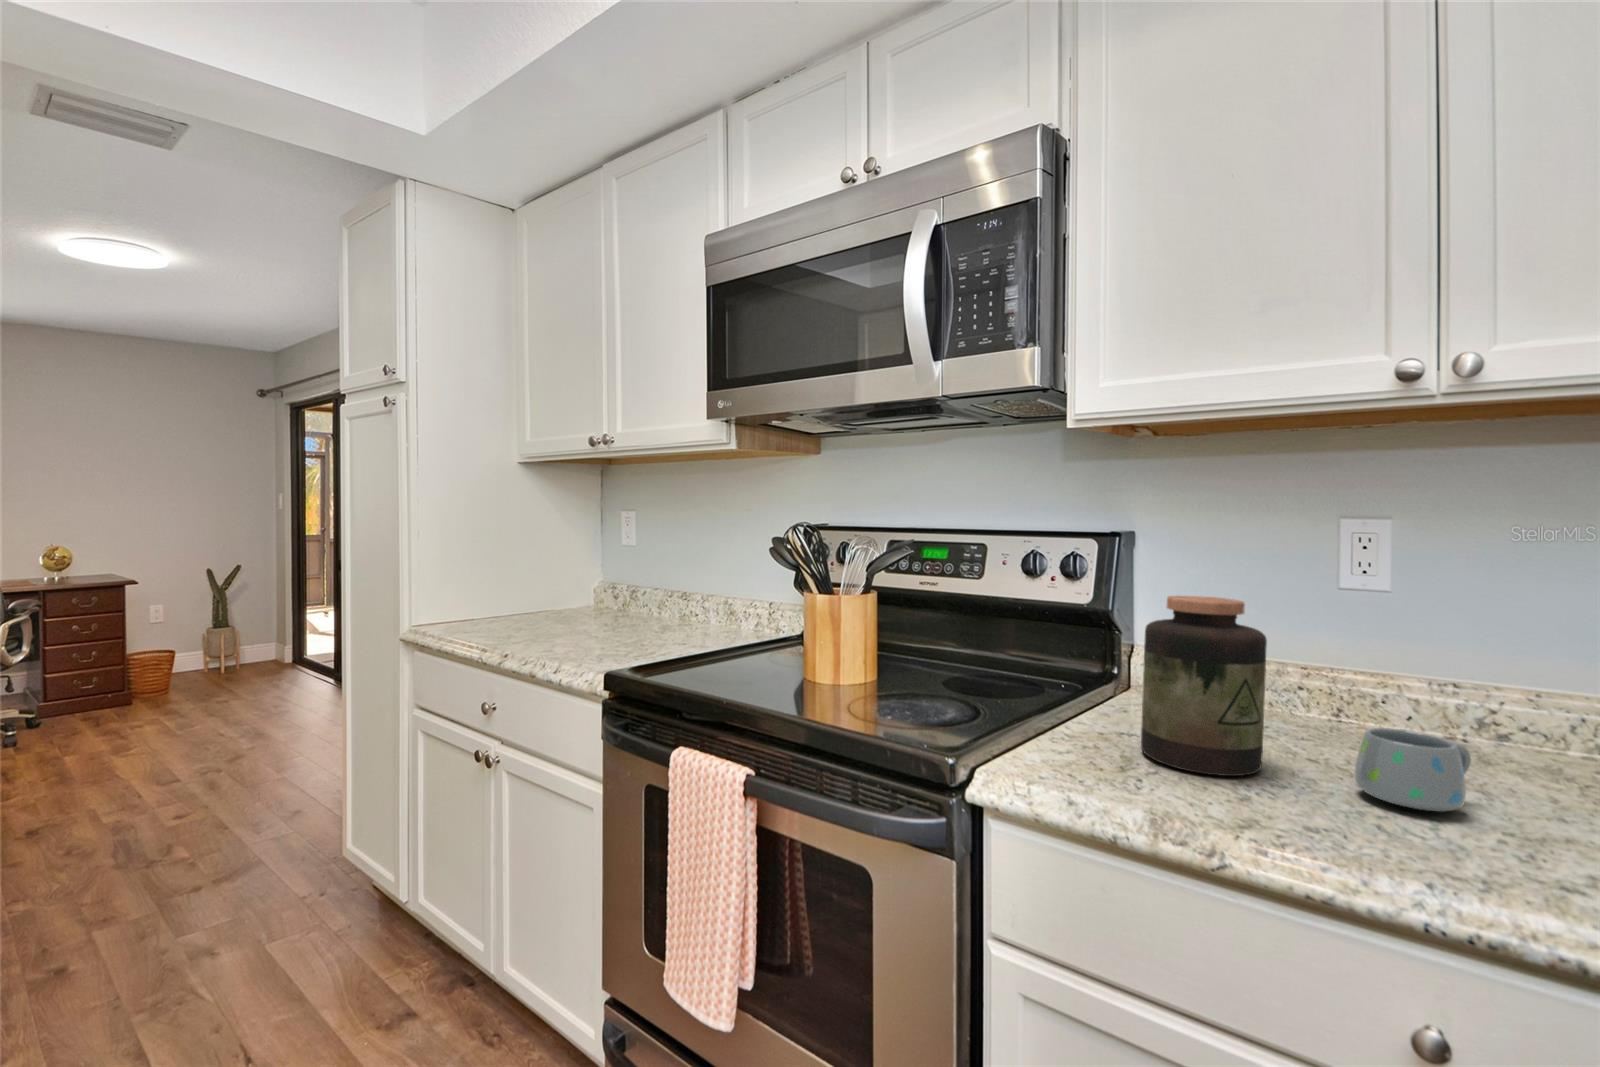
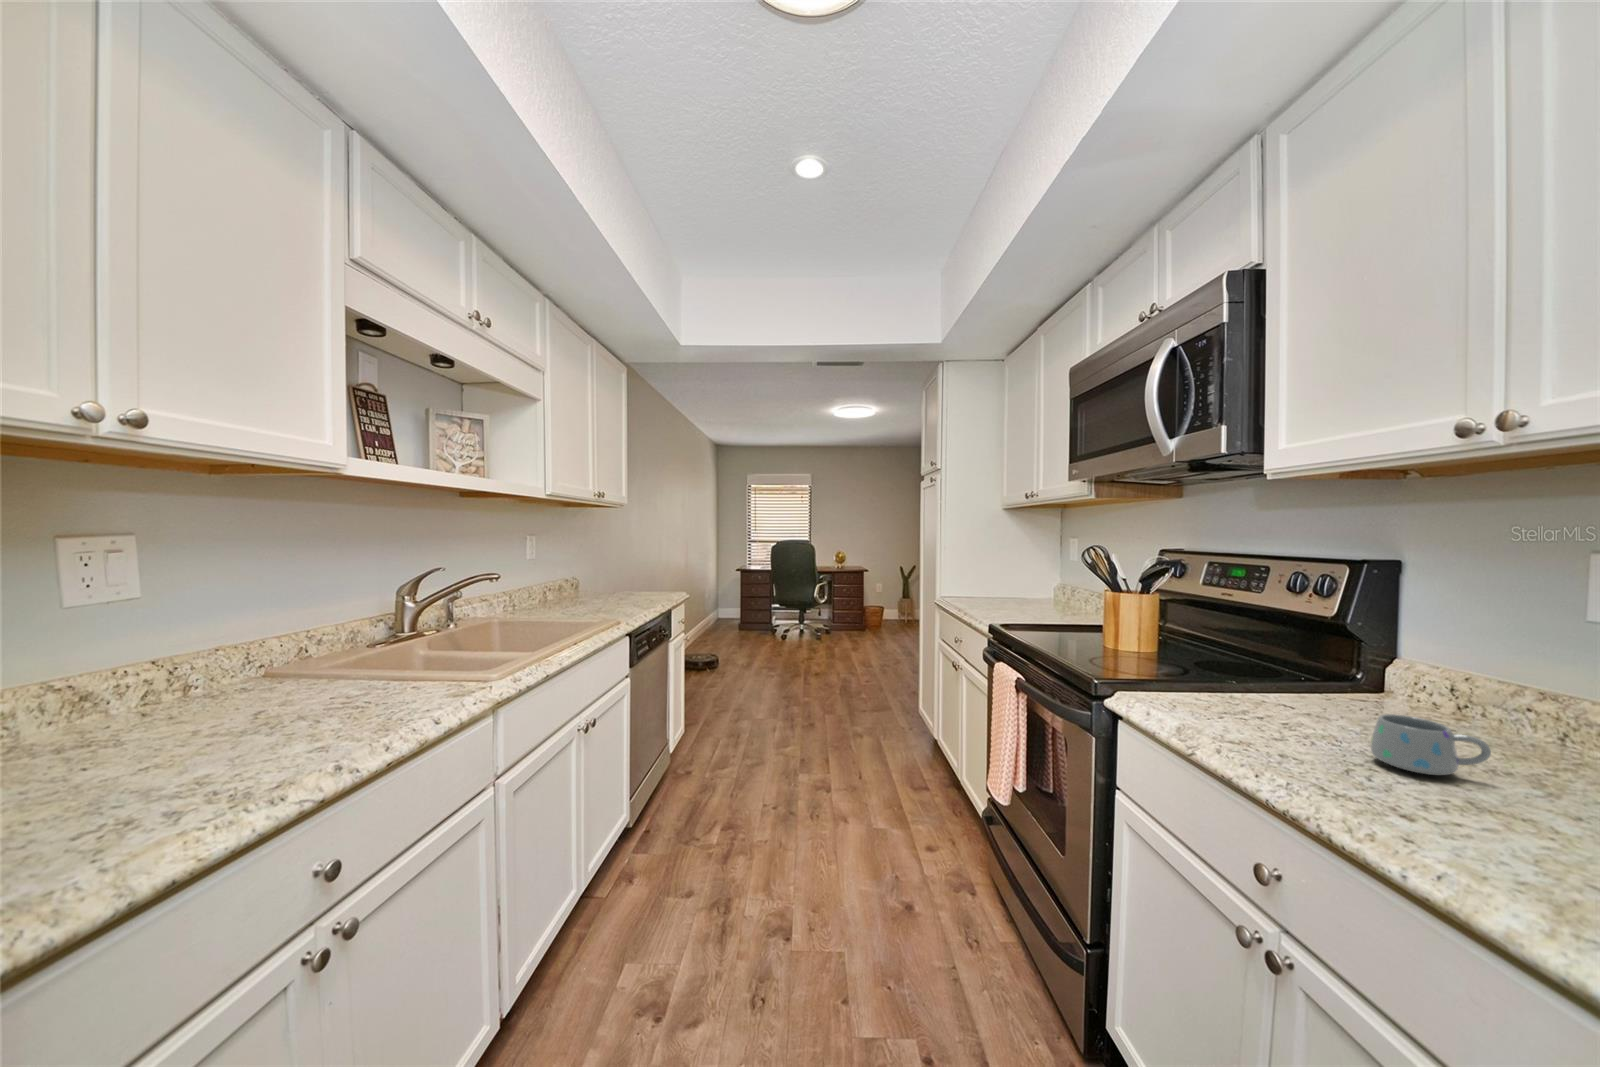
jar: present [1141,596,1267,776] -> none [1253,612,1349,733]

